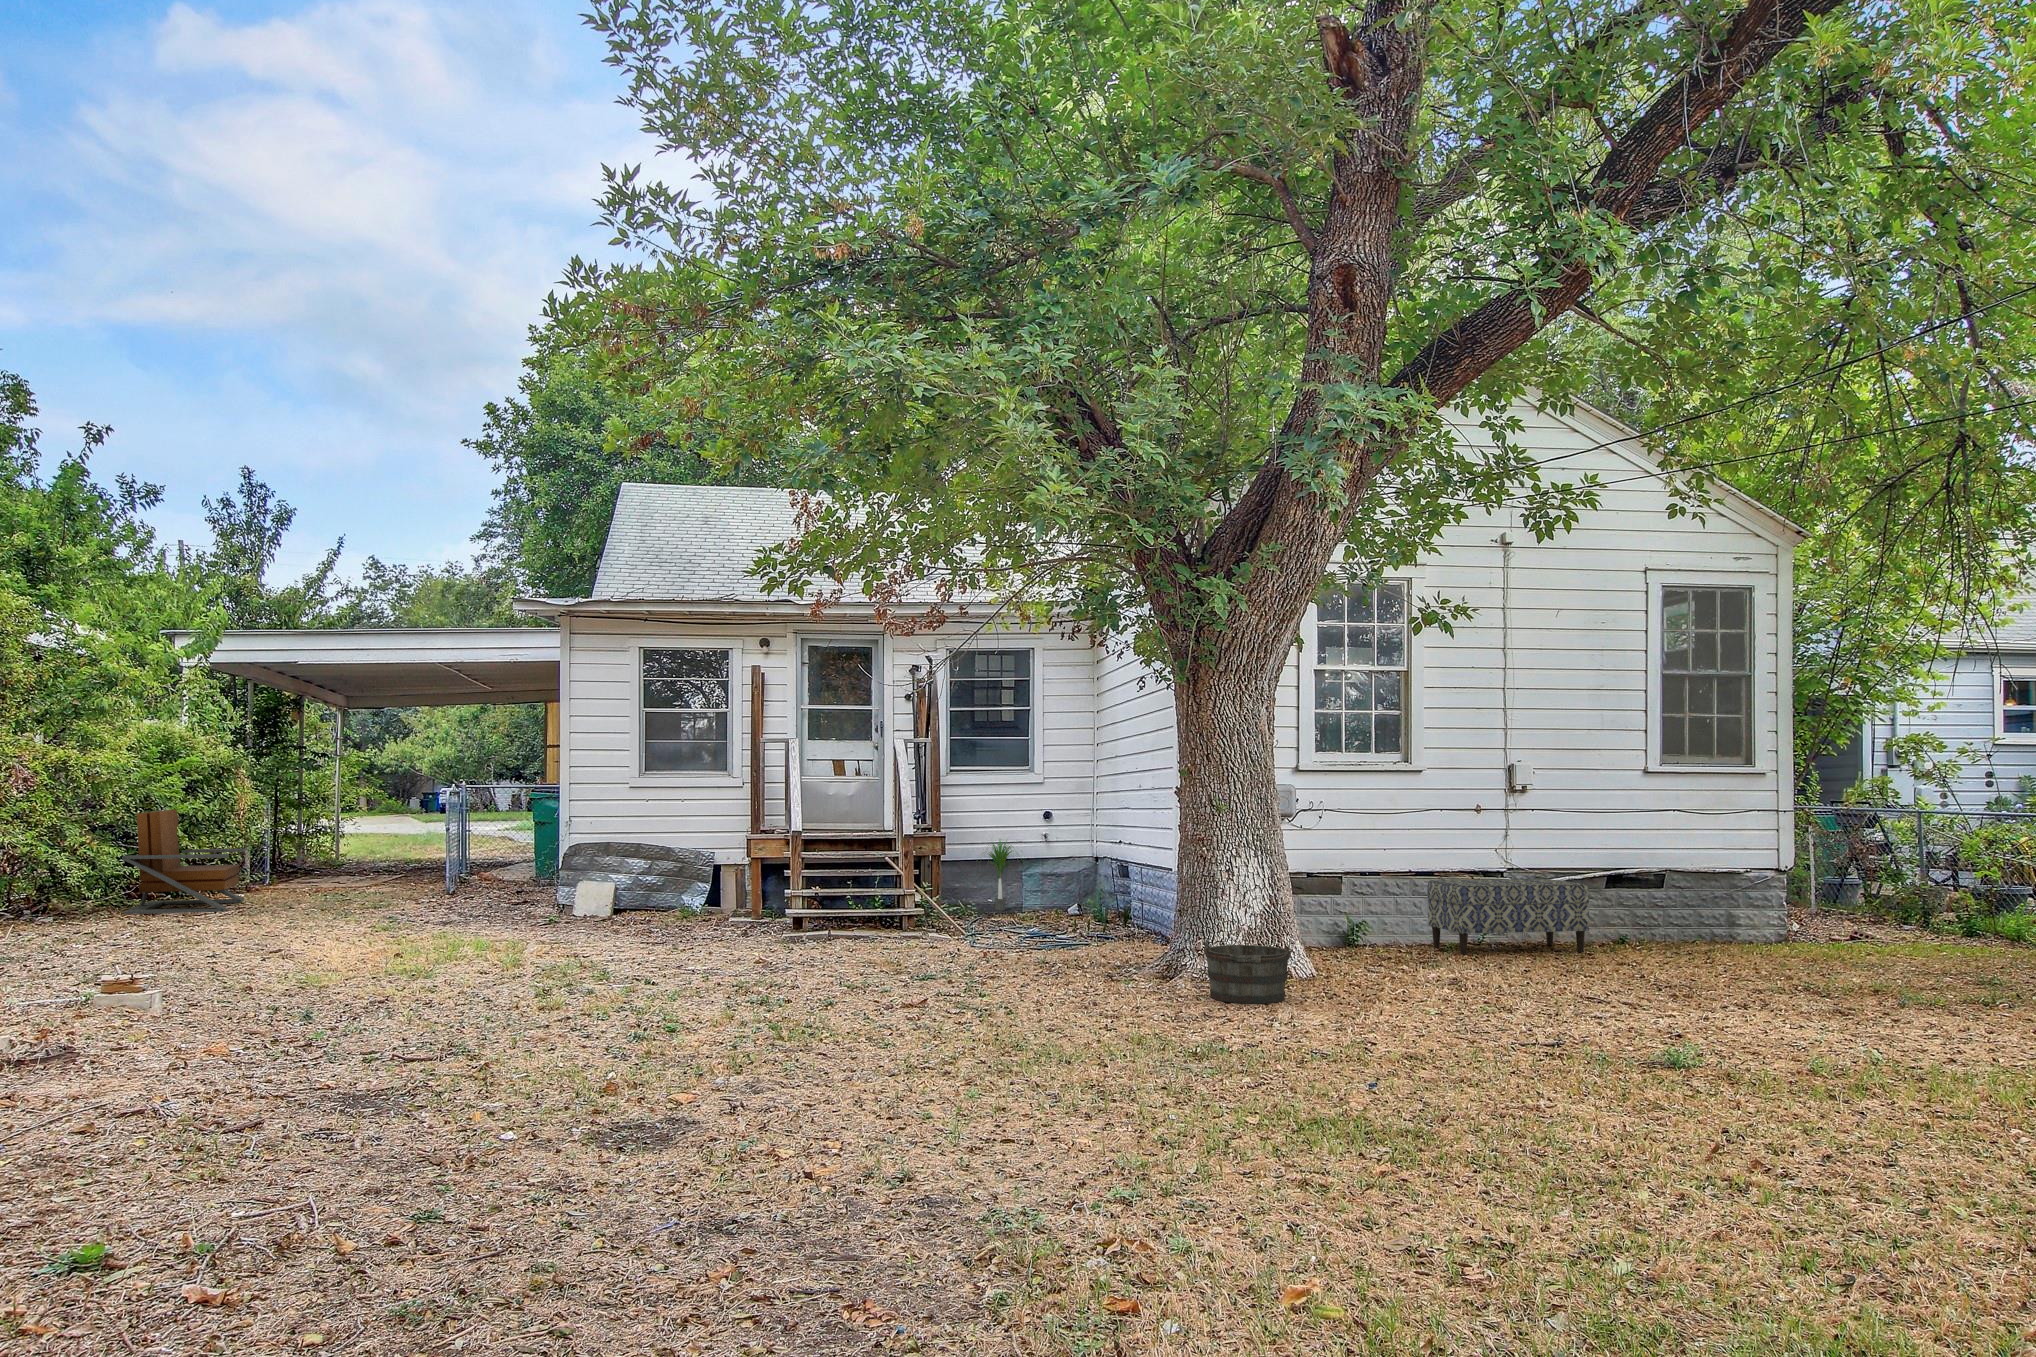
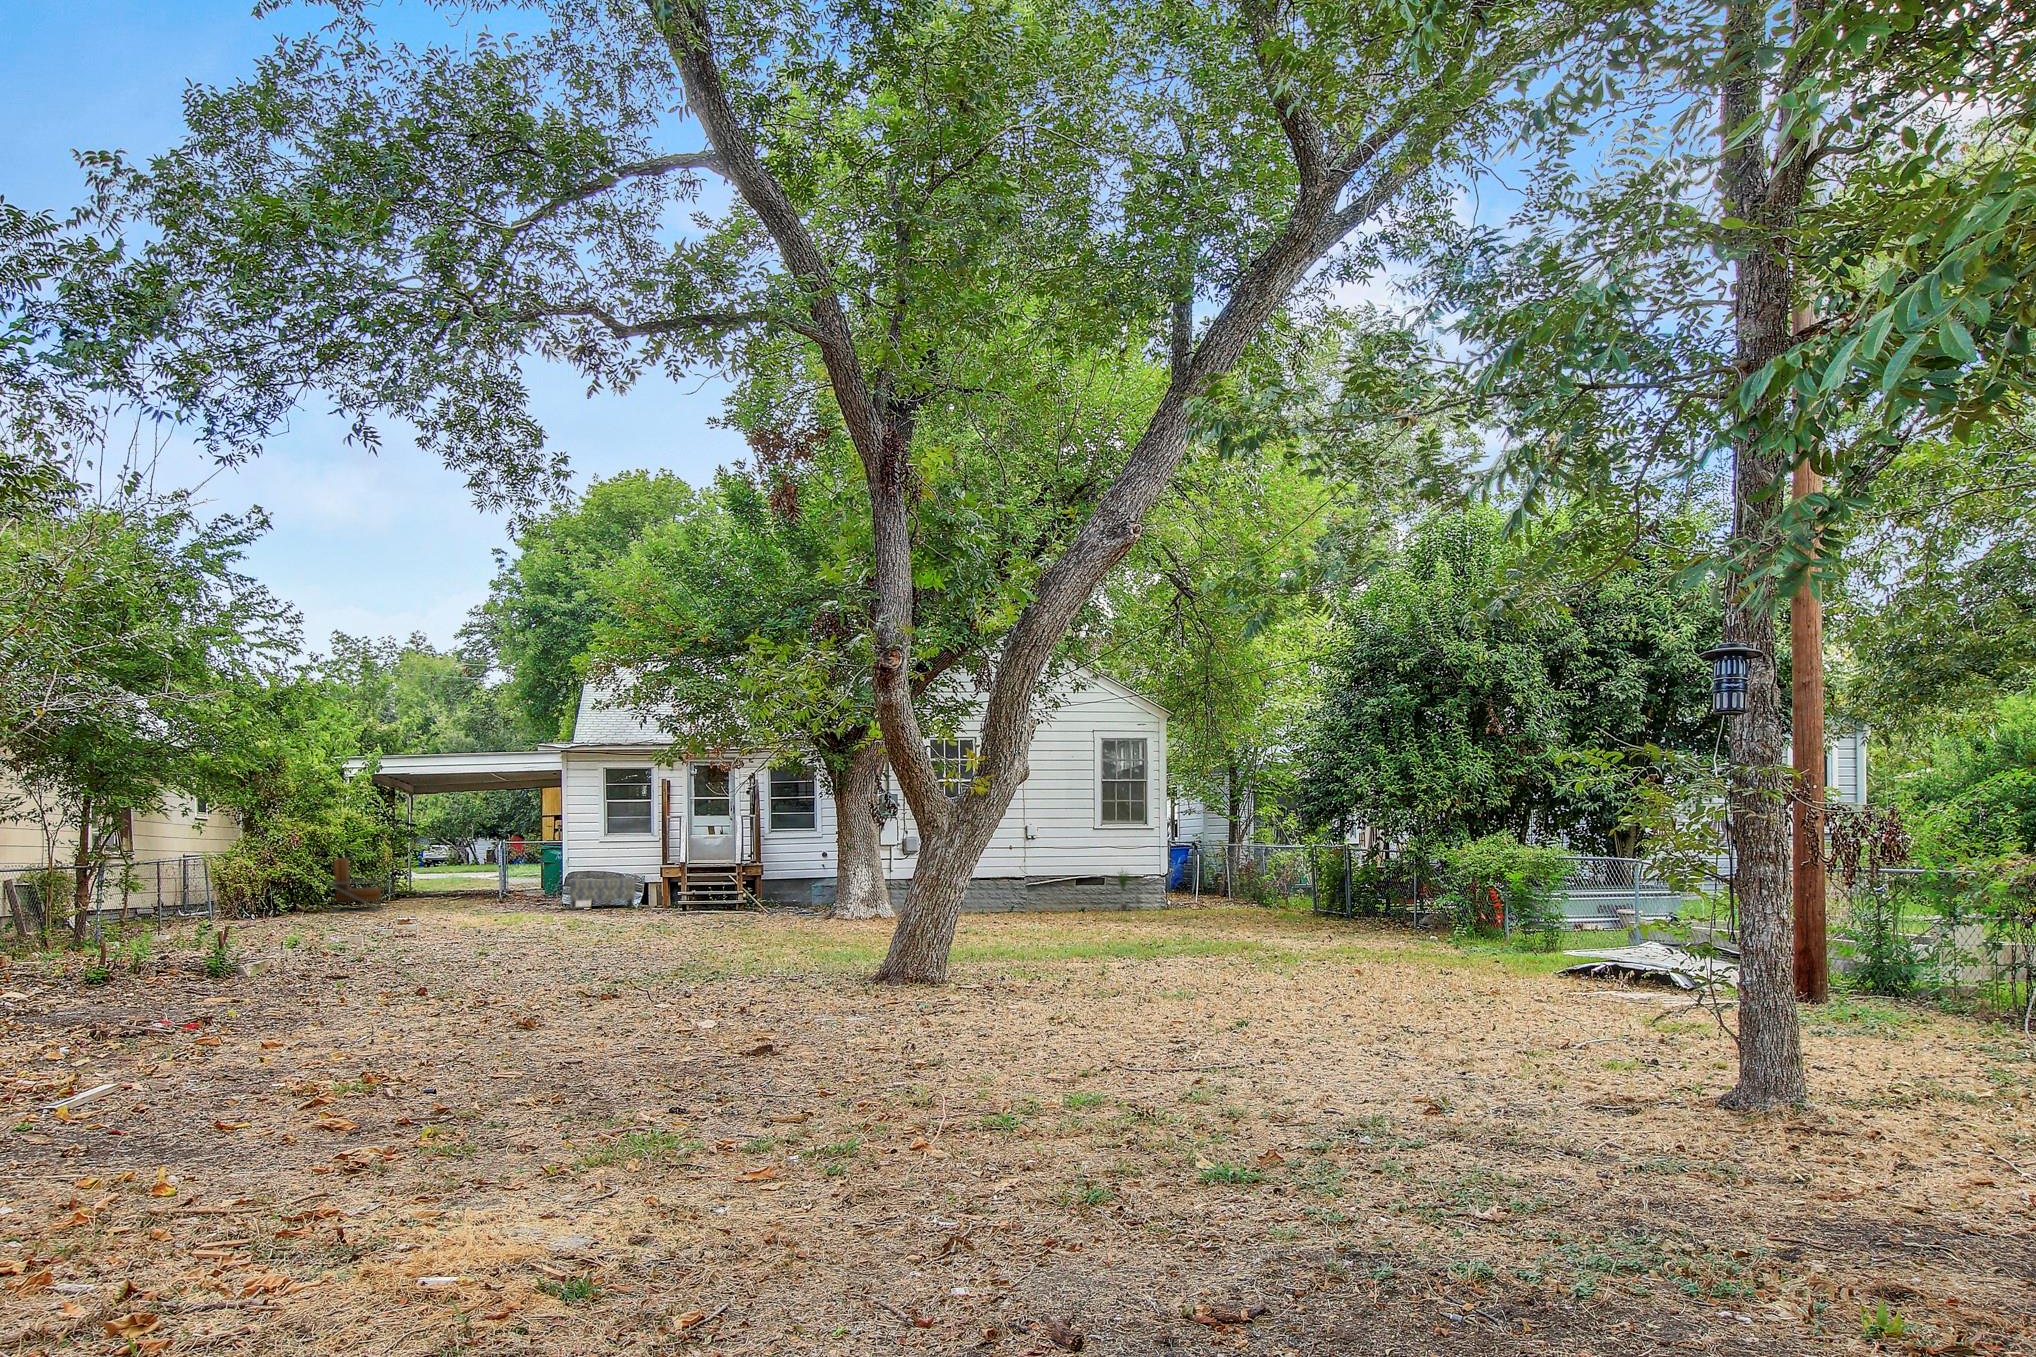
potted plant: present [989,841,1012,911] -> present [1118,870,1128,911]
bench: present [1427,879,1589,955] -> present [570,878,635,910]
bucket: present [1203,941,1292,1004] -> none [843,907,880,931]

